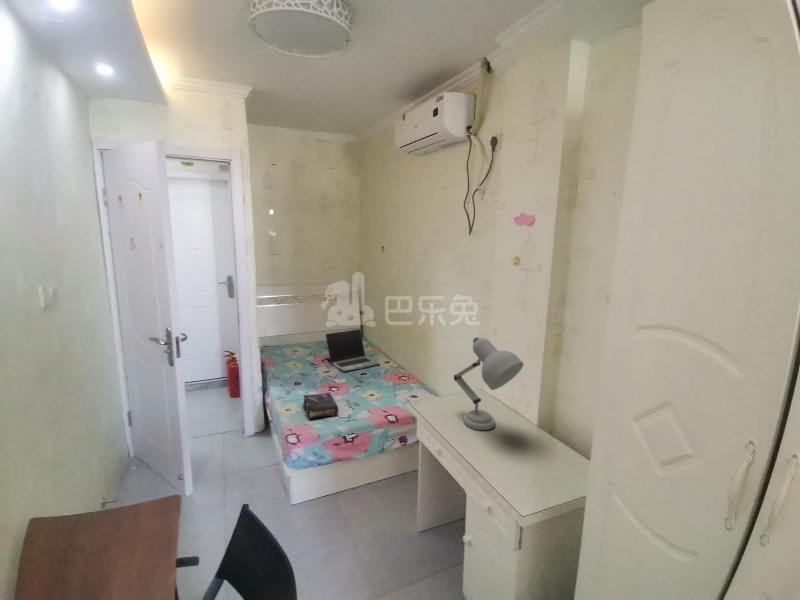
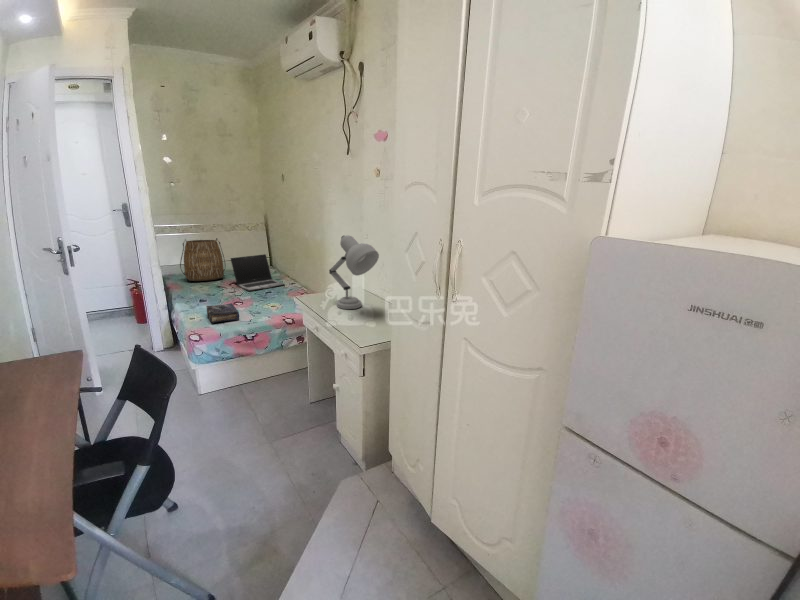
tote bag: none [275,312,319,356] -> present [180,238,225,281]

